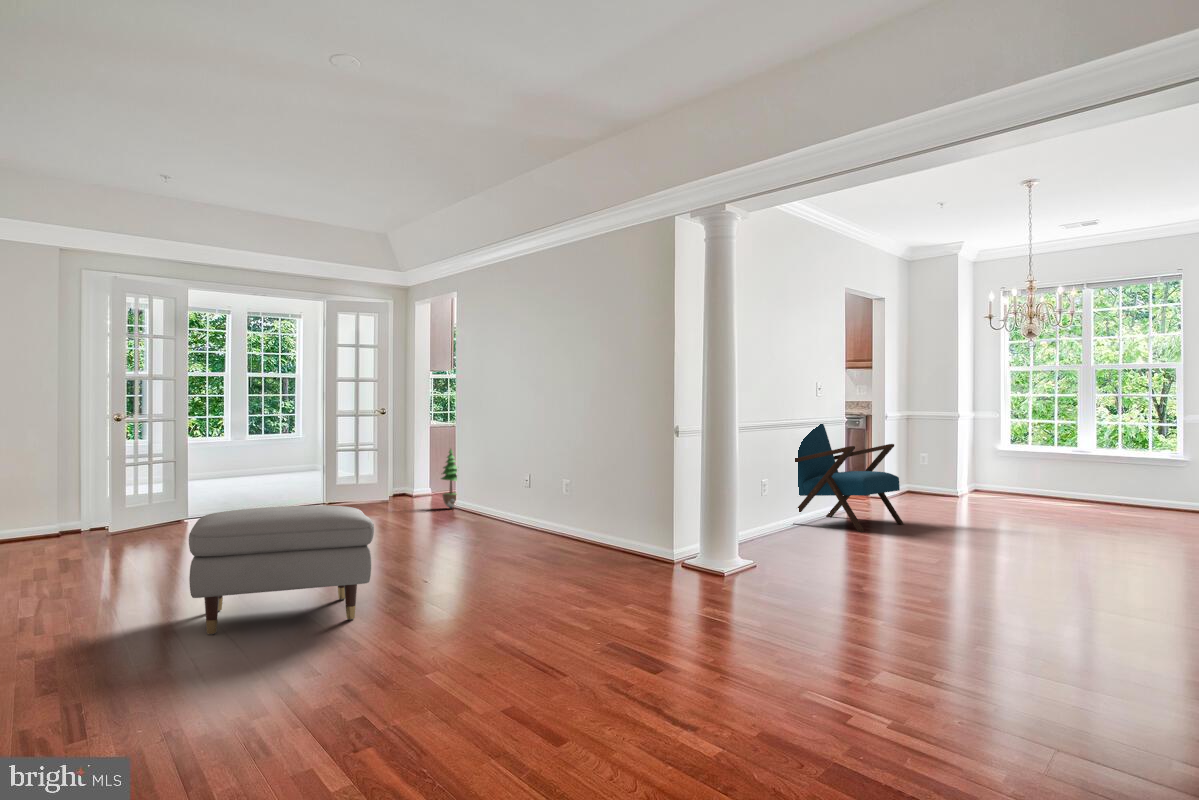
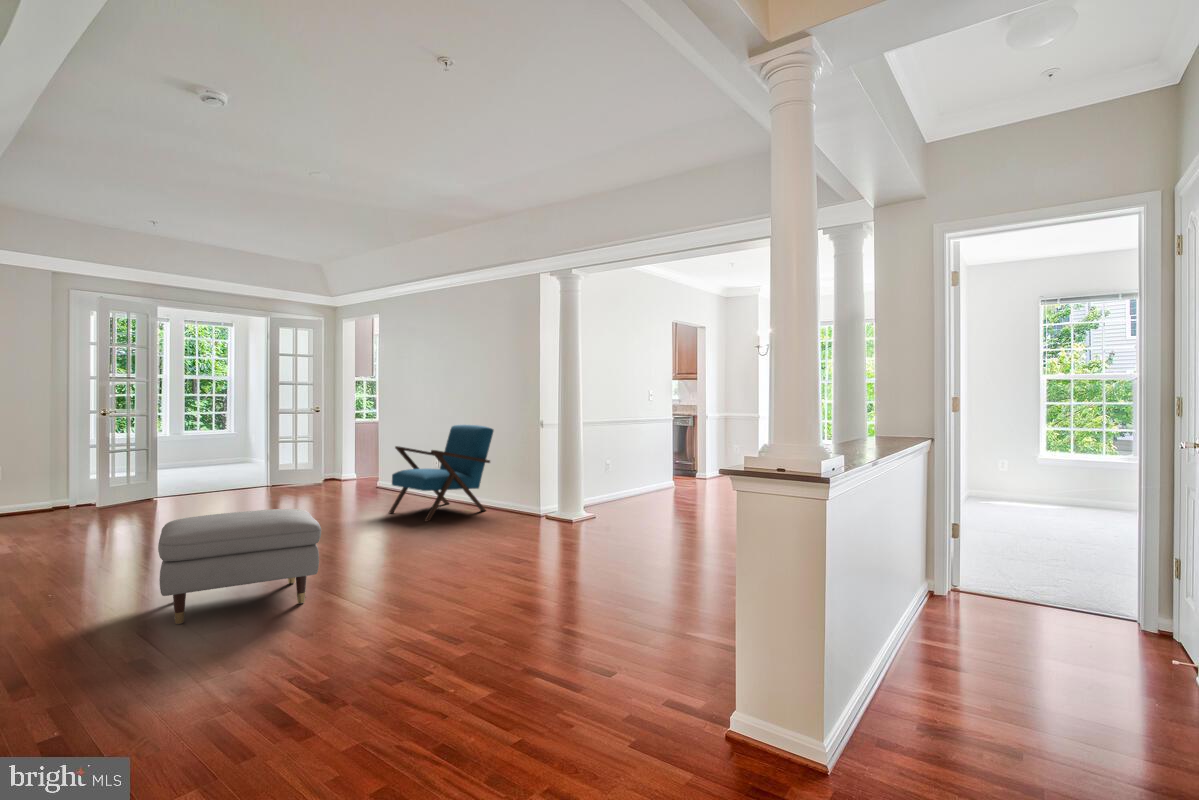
armchair: present [795,424,904,532] -> present [389,425,494,522]
potted tree: present [441,449,459,508] -> none [366,441,385,490]

